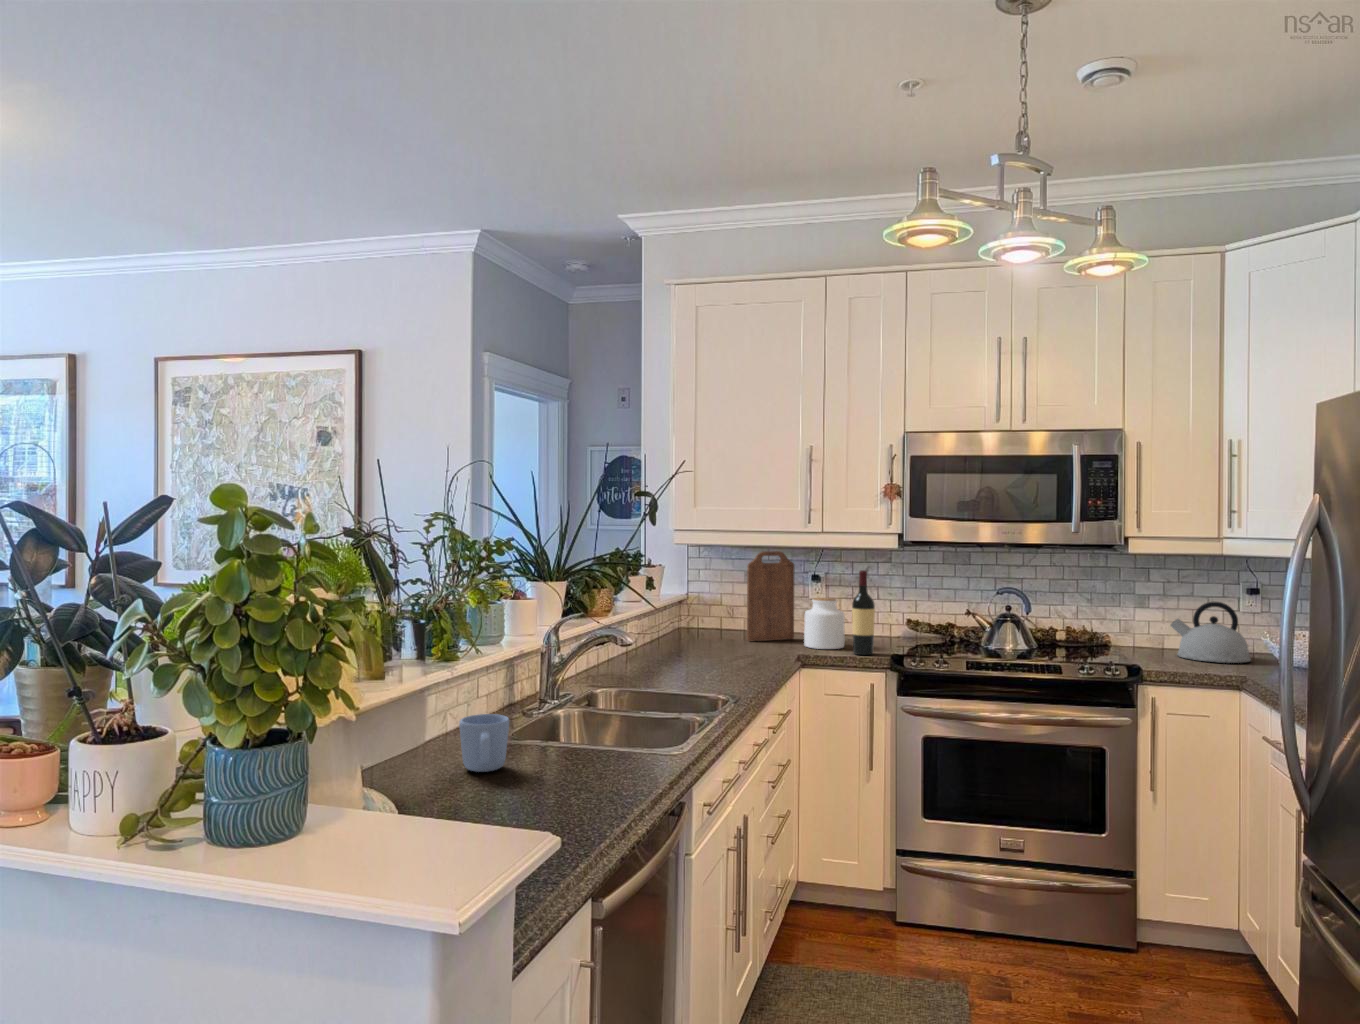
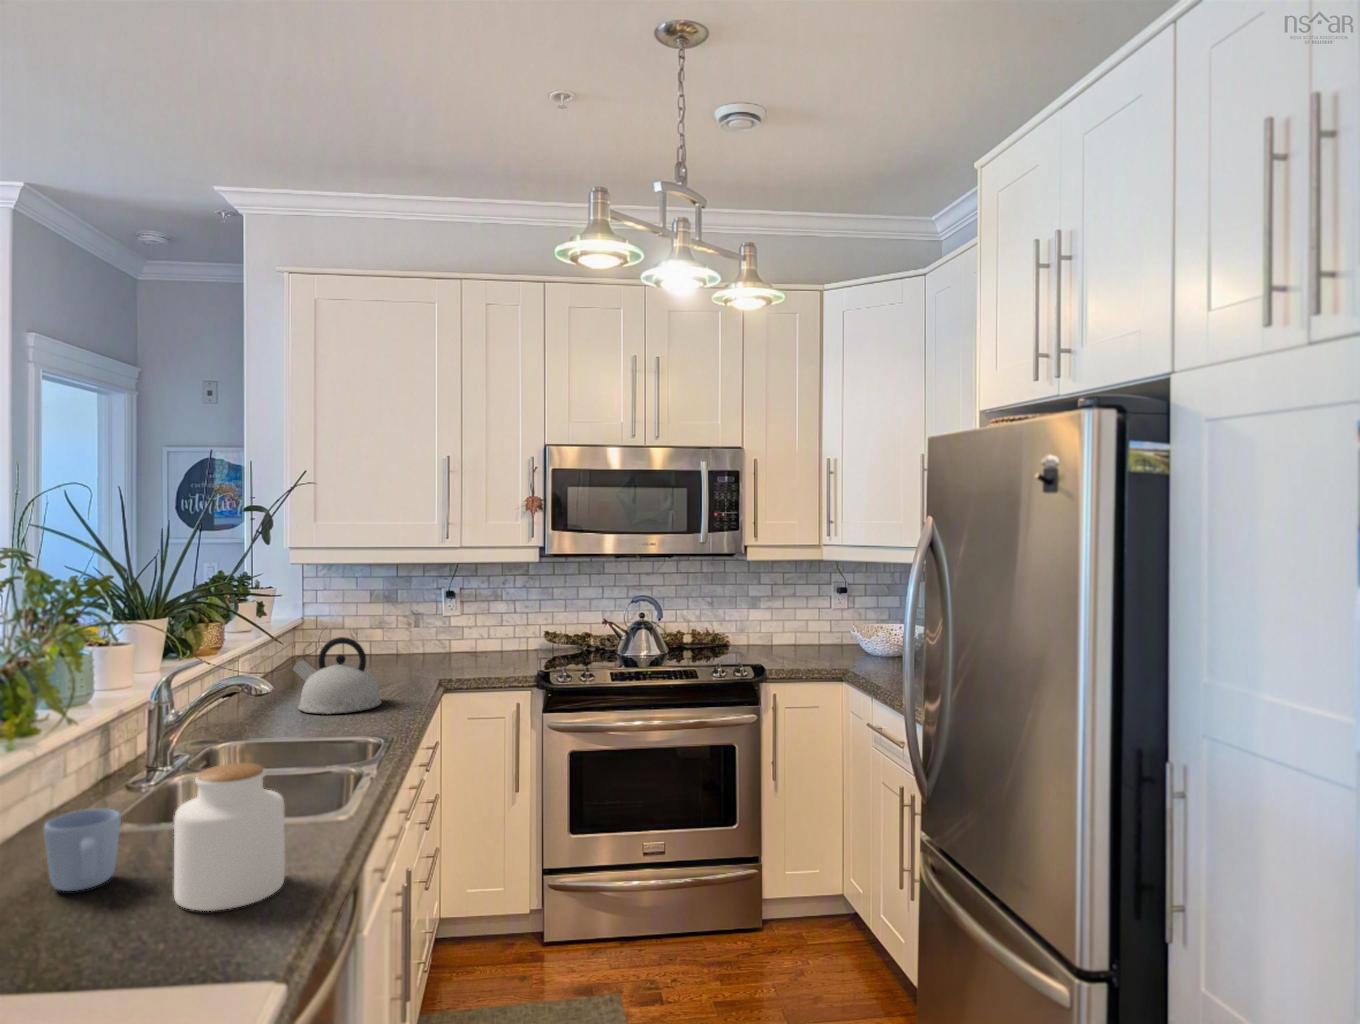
cutting board: present [747,551,795,641] -> none [378,568,430,666]
wine bottle: present [852,570,875,655] -> none [497,586,520,673]
jar: present [804,598,844,649] -> present [174,763,285,911]
kettle: present [1171,602,1251,663] -> present [293,637,382,714]

